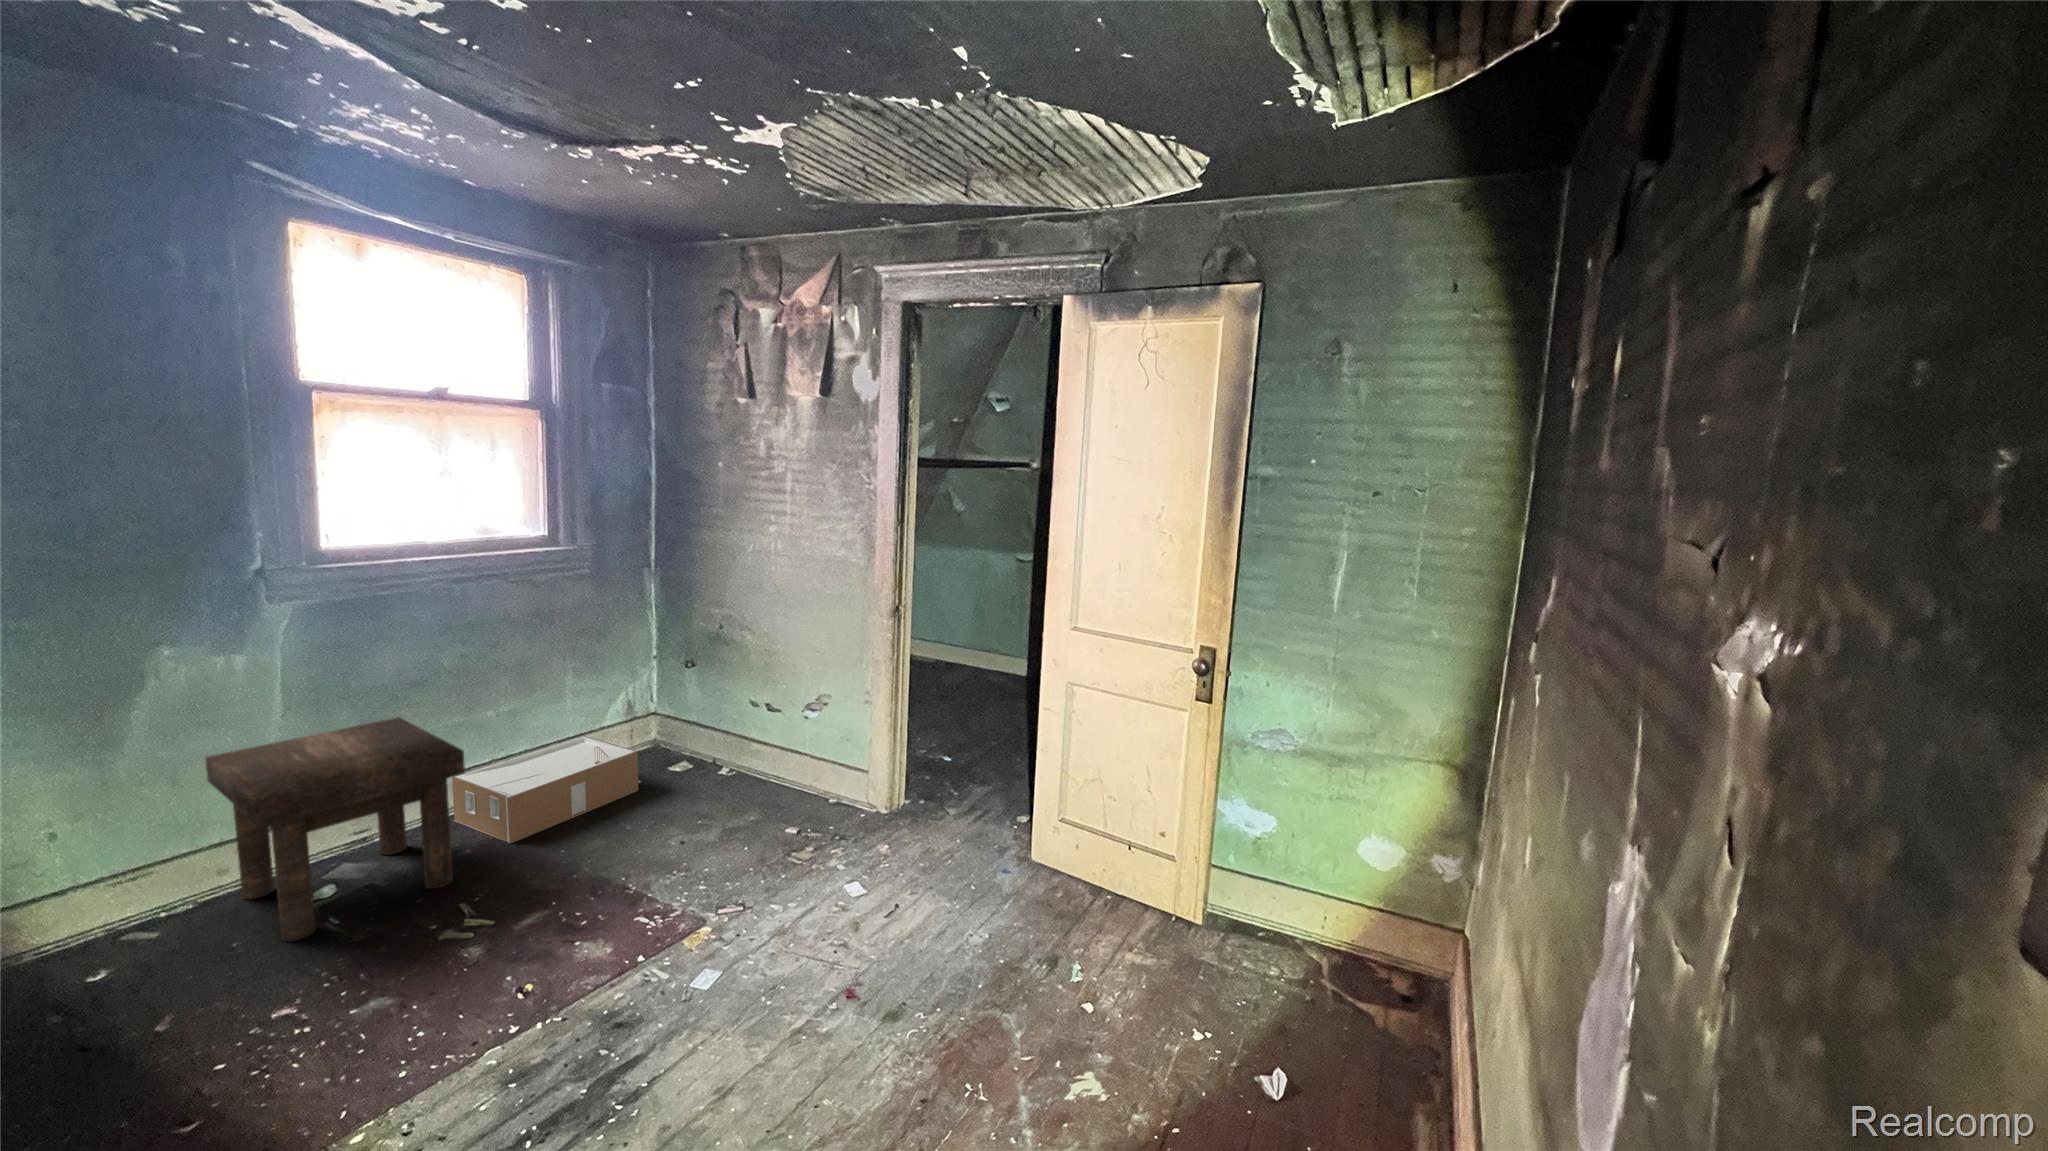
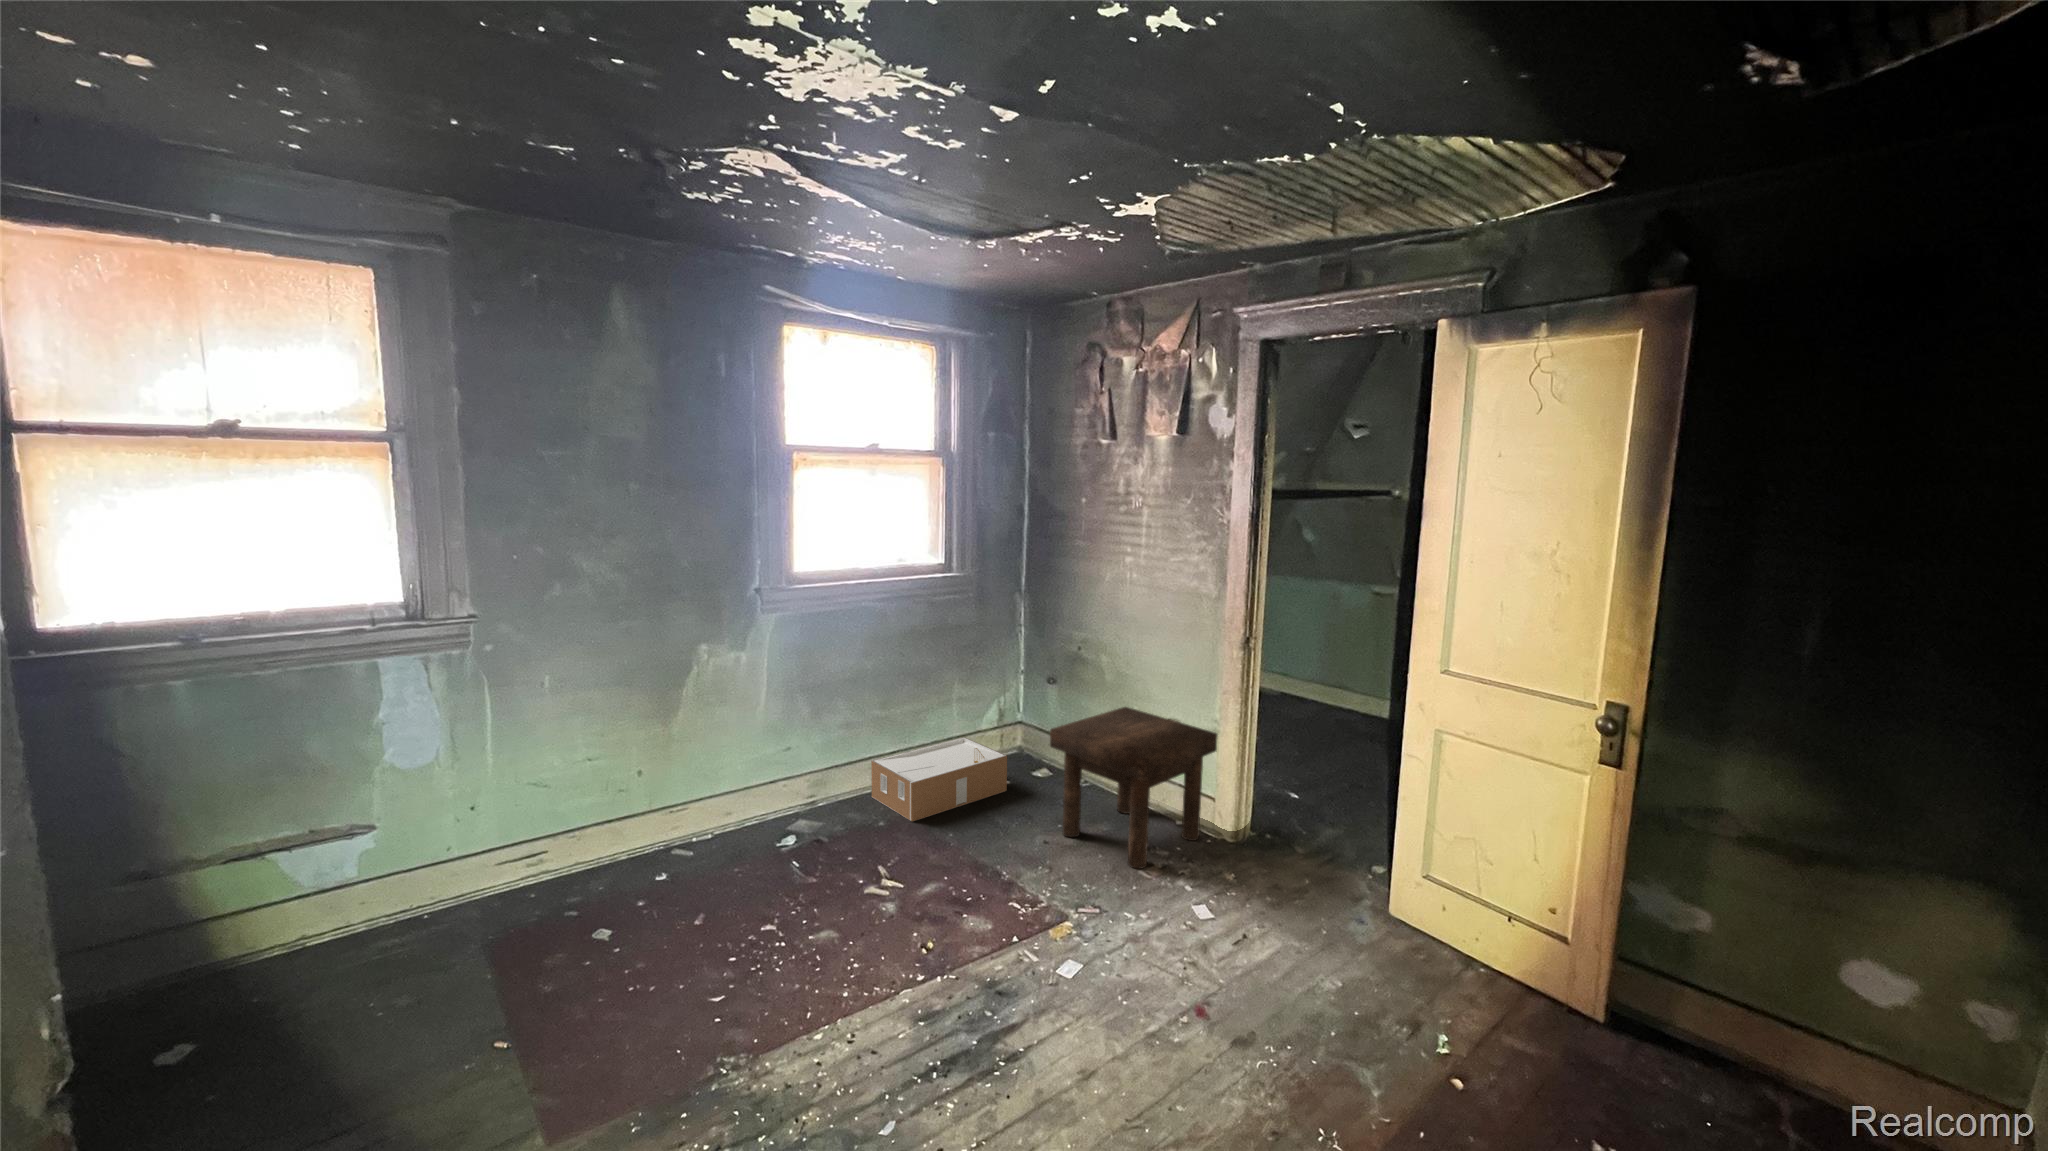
stool: present [205,717,465,942] -> present [1050,707,1218,869]

